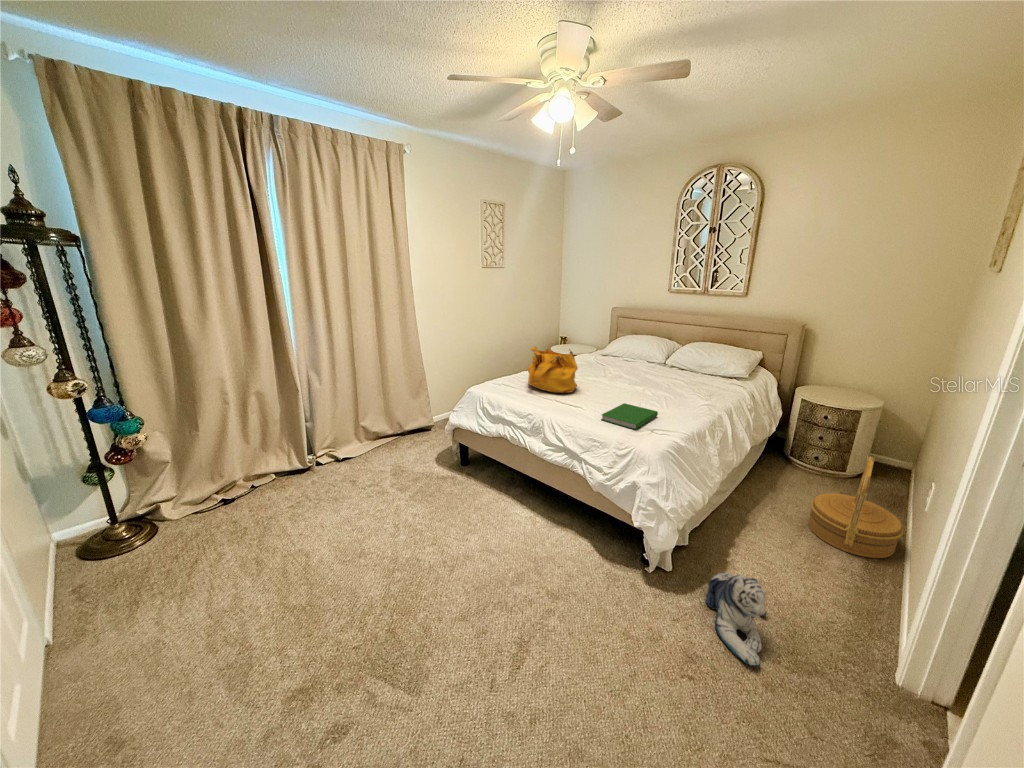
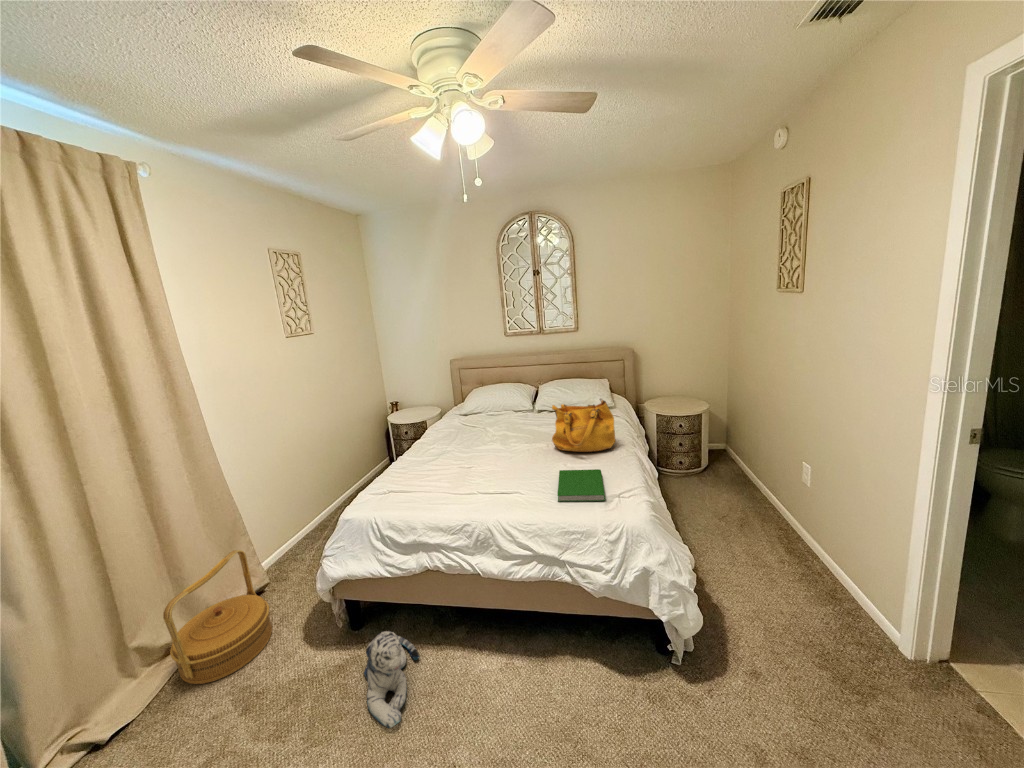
handbag: present [528,347,578,393] -> present [552,399,616,452]
woven basket: present [808,456,903,558] -> present [163,550,272,684]
plush toy: present [705,572,766,665] -> present [364,631,419,728]

